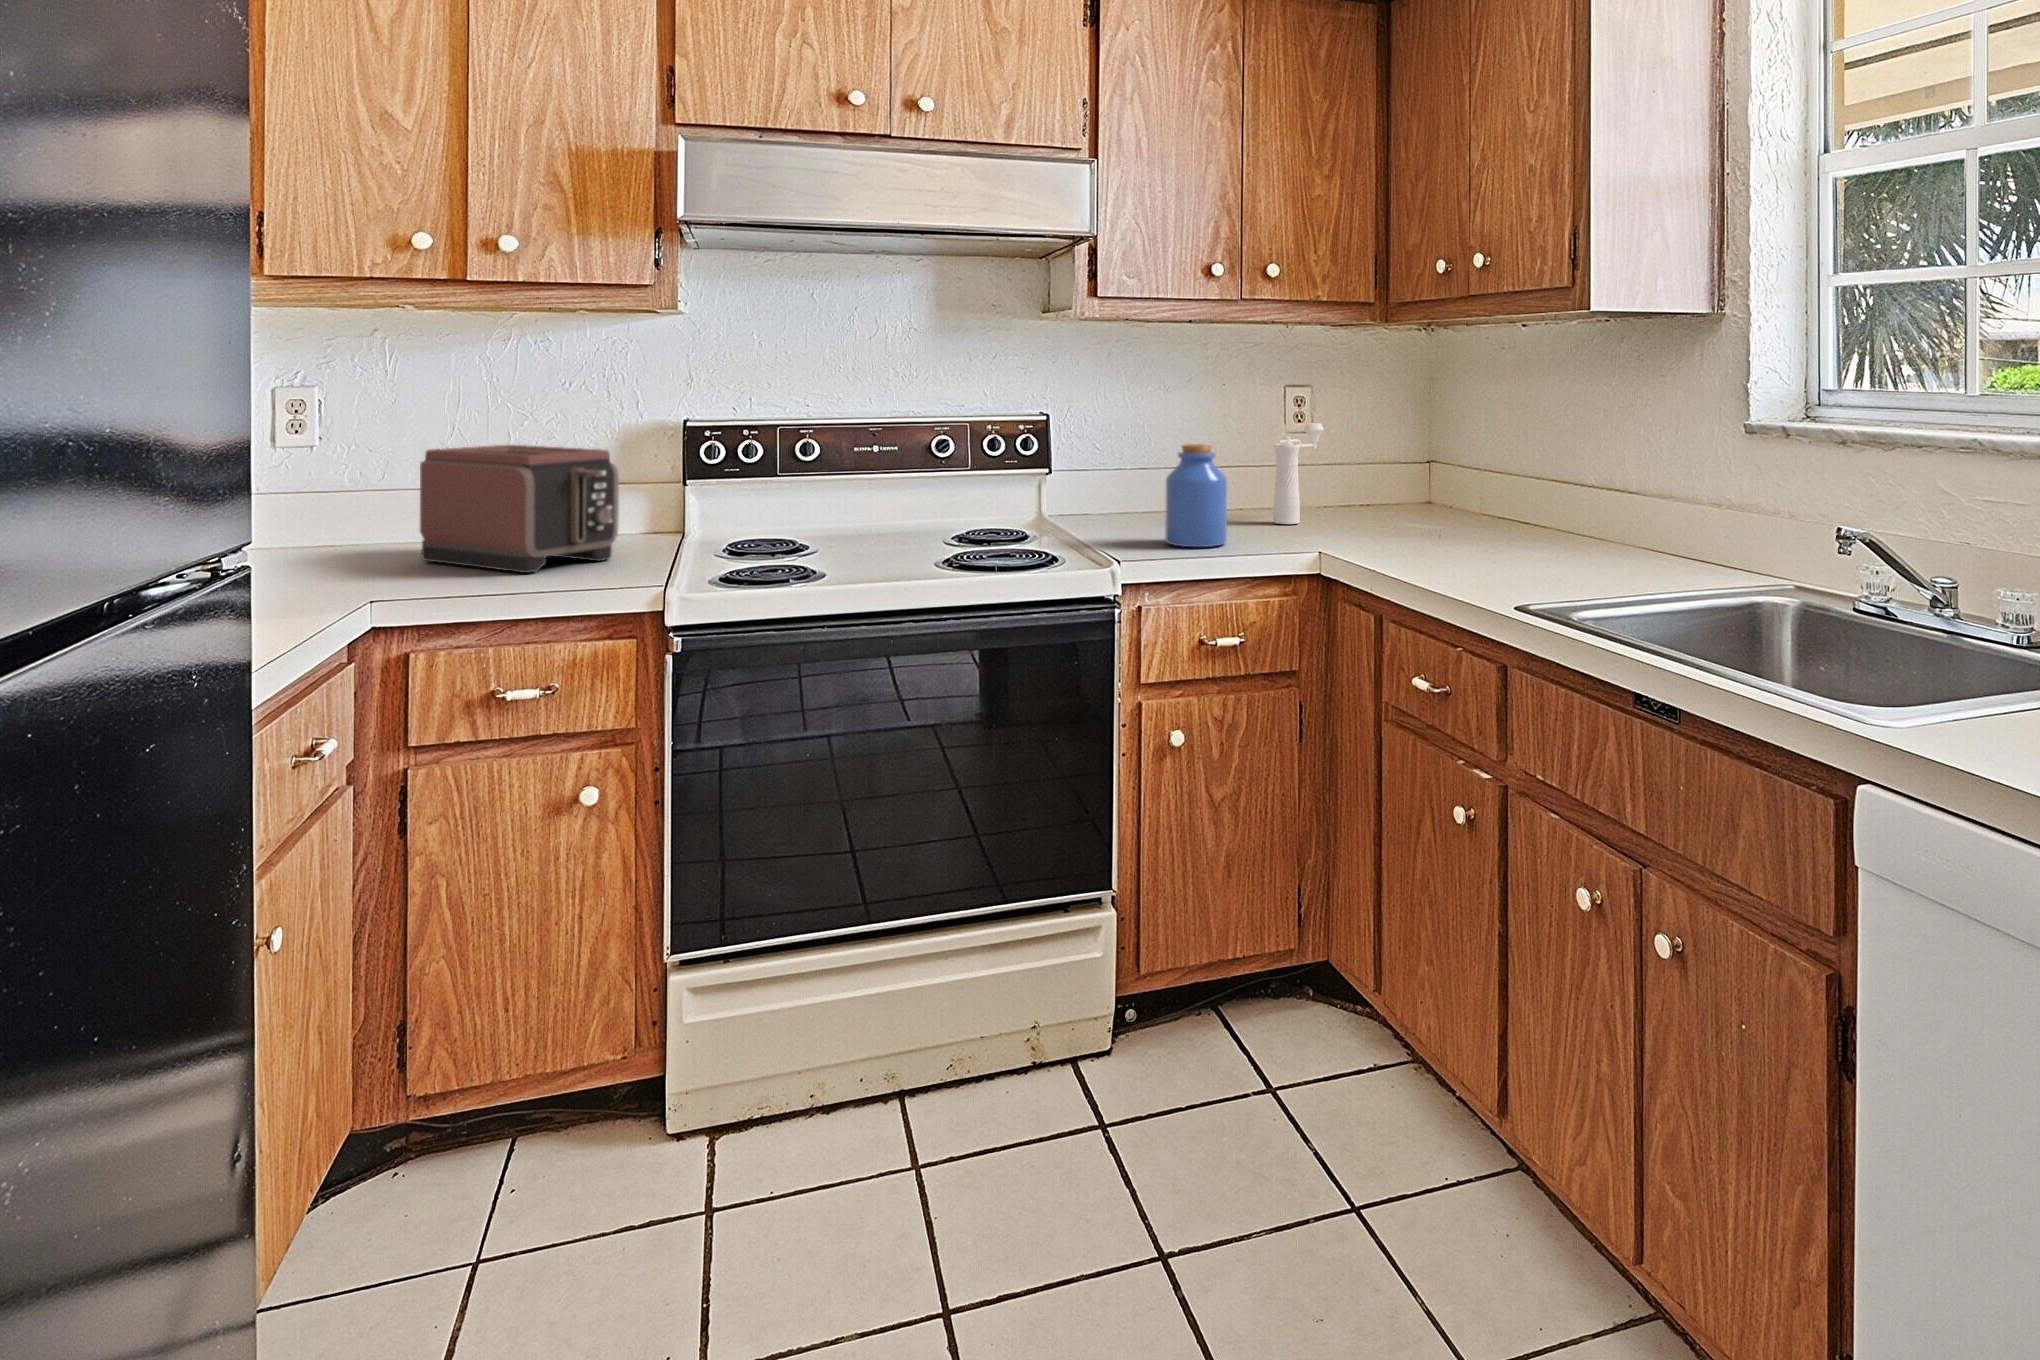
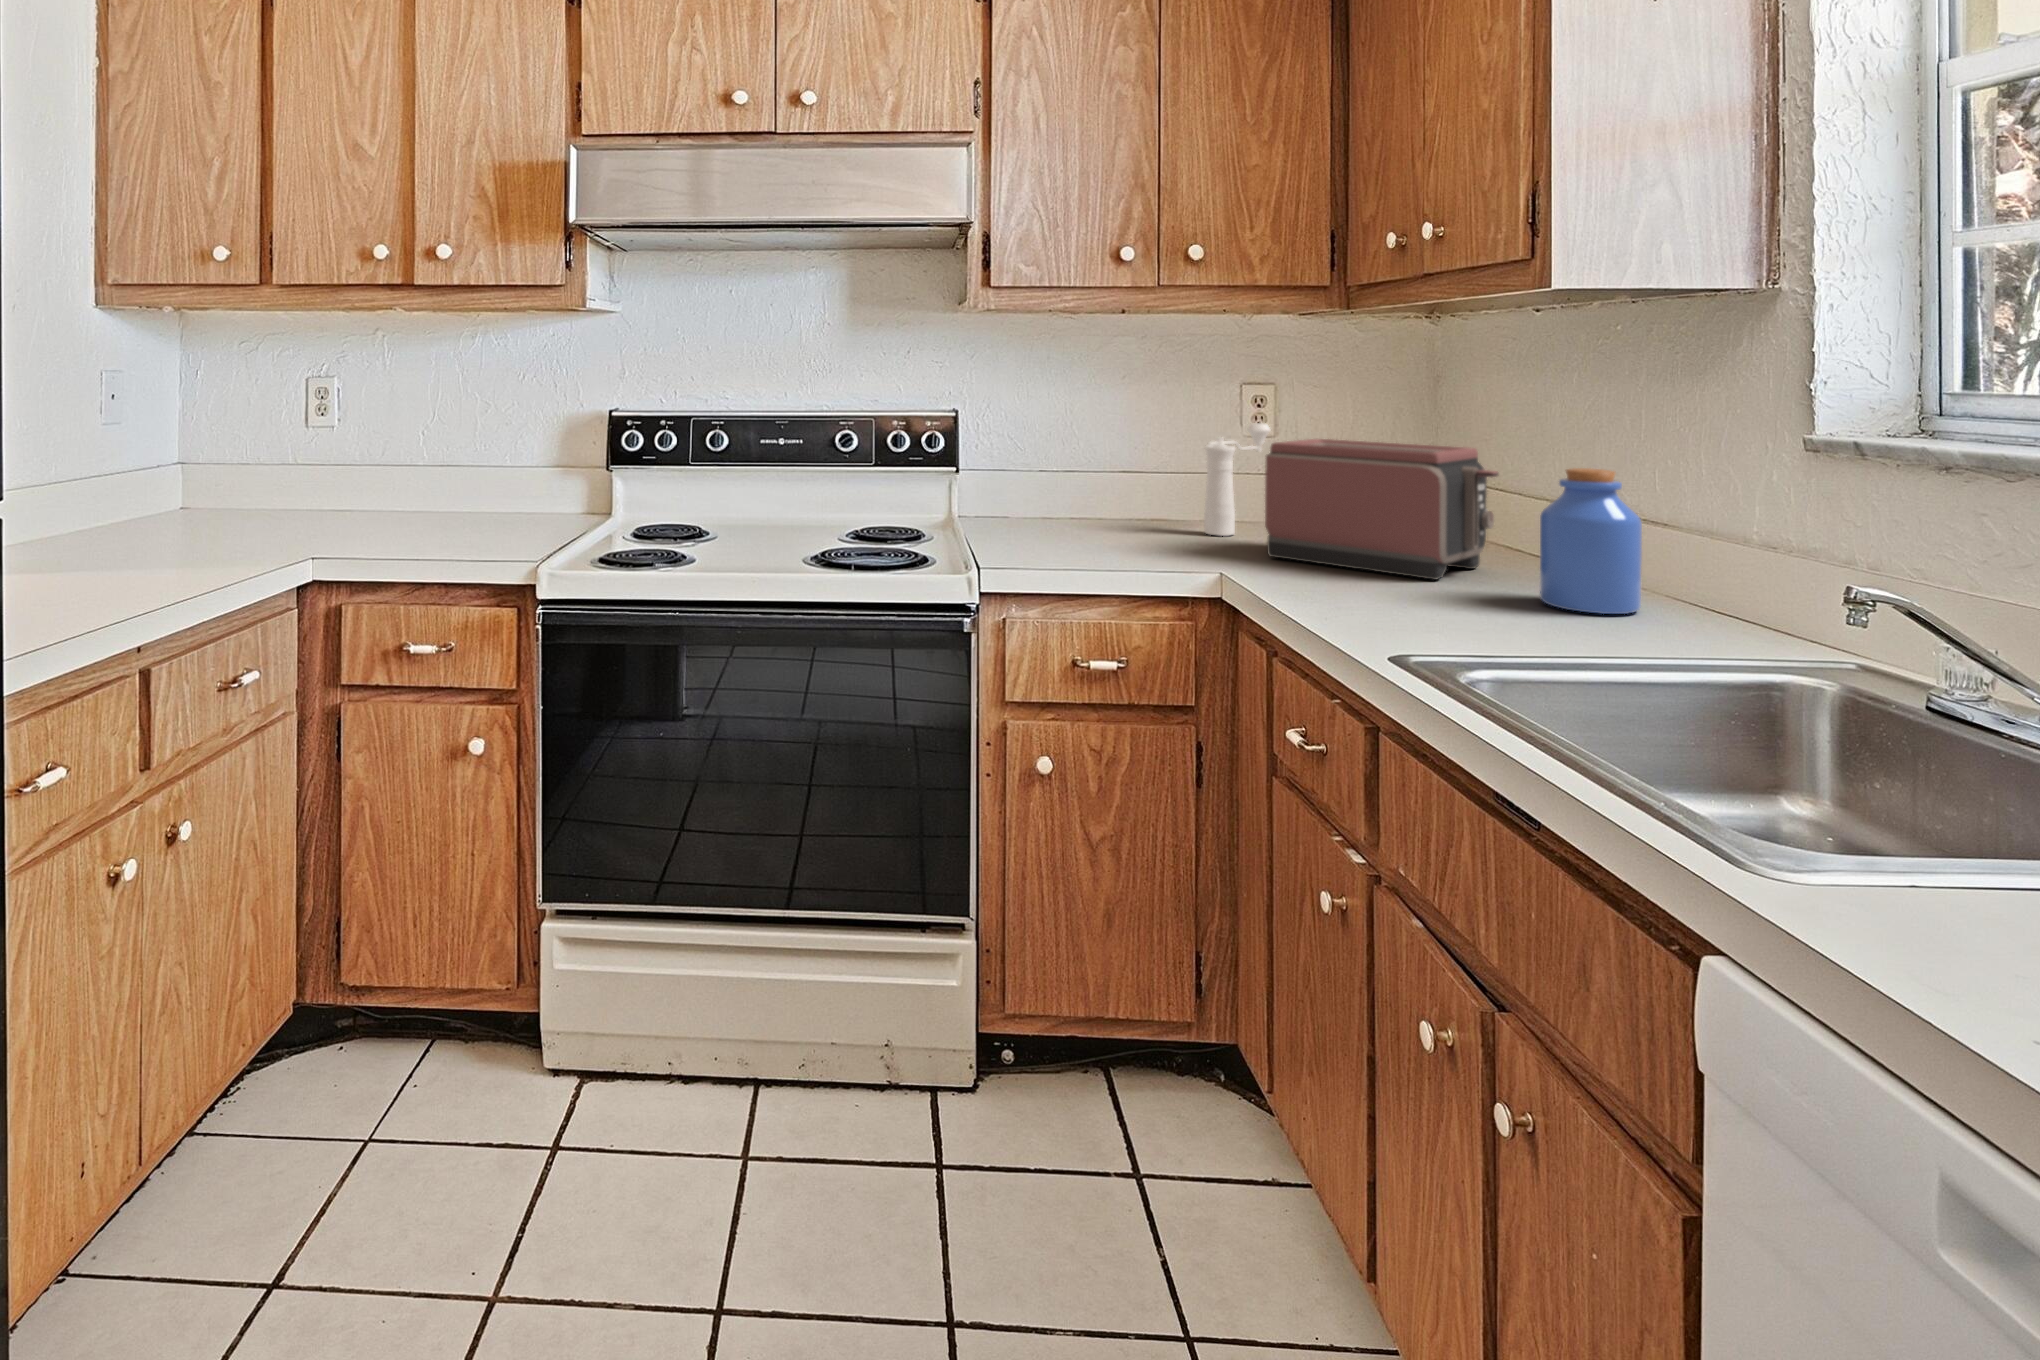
jar: present [1165,444,1227,547] -> present [1540,468,1642,614]
toaster: present [420,445,619,573] -> present [1265,439,1498,580]

